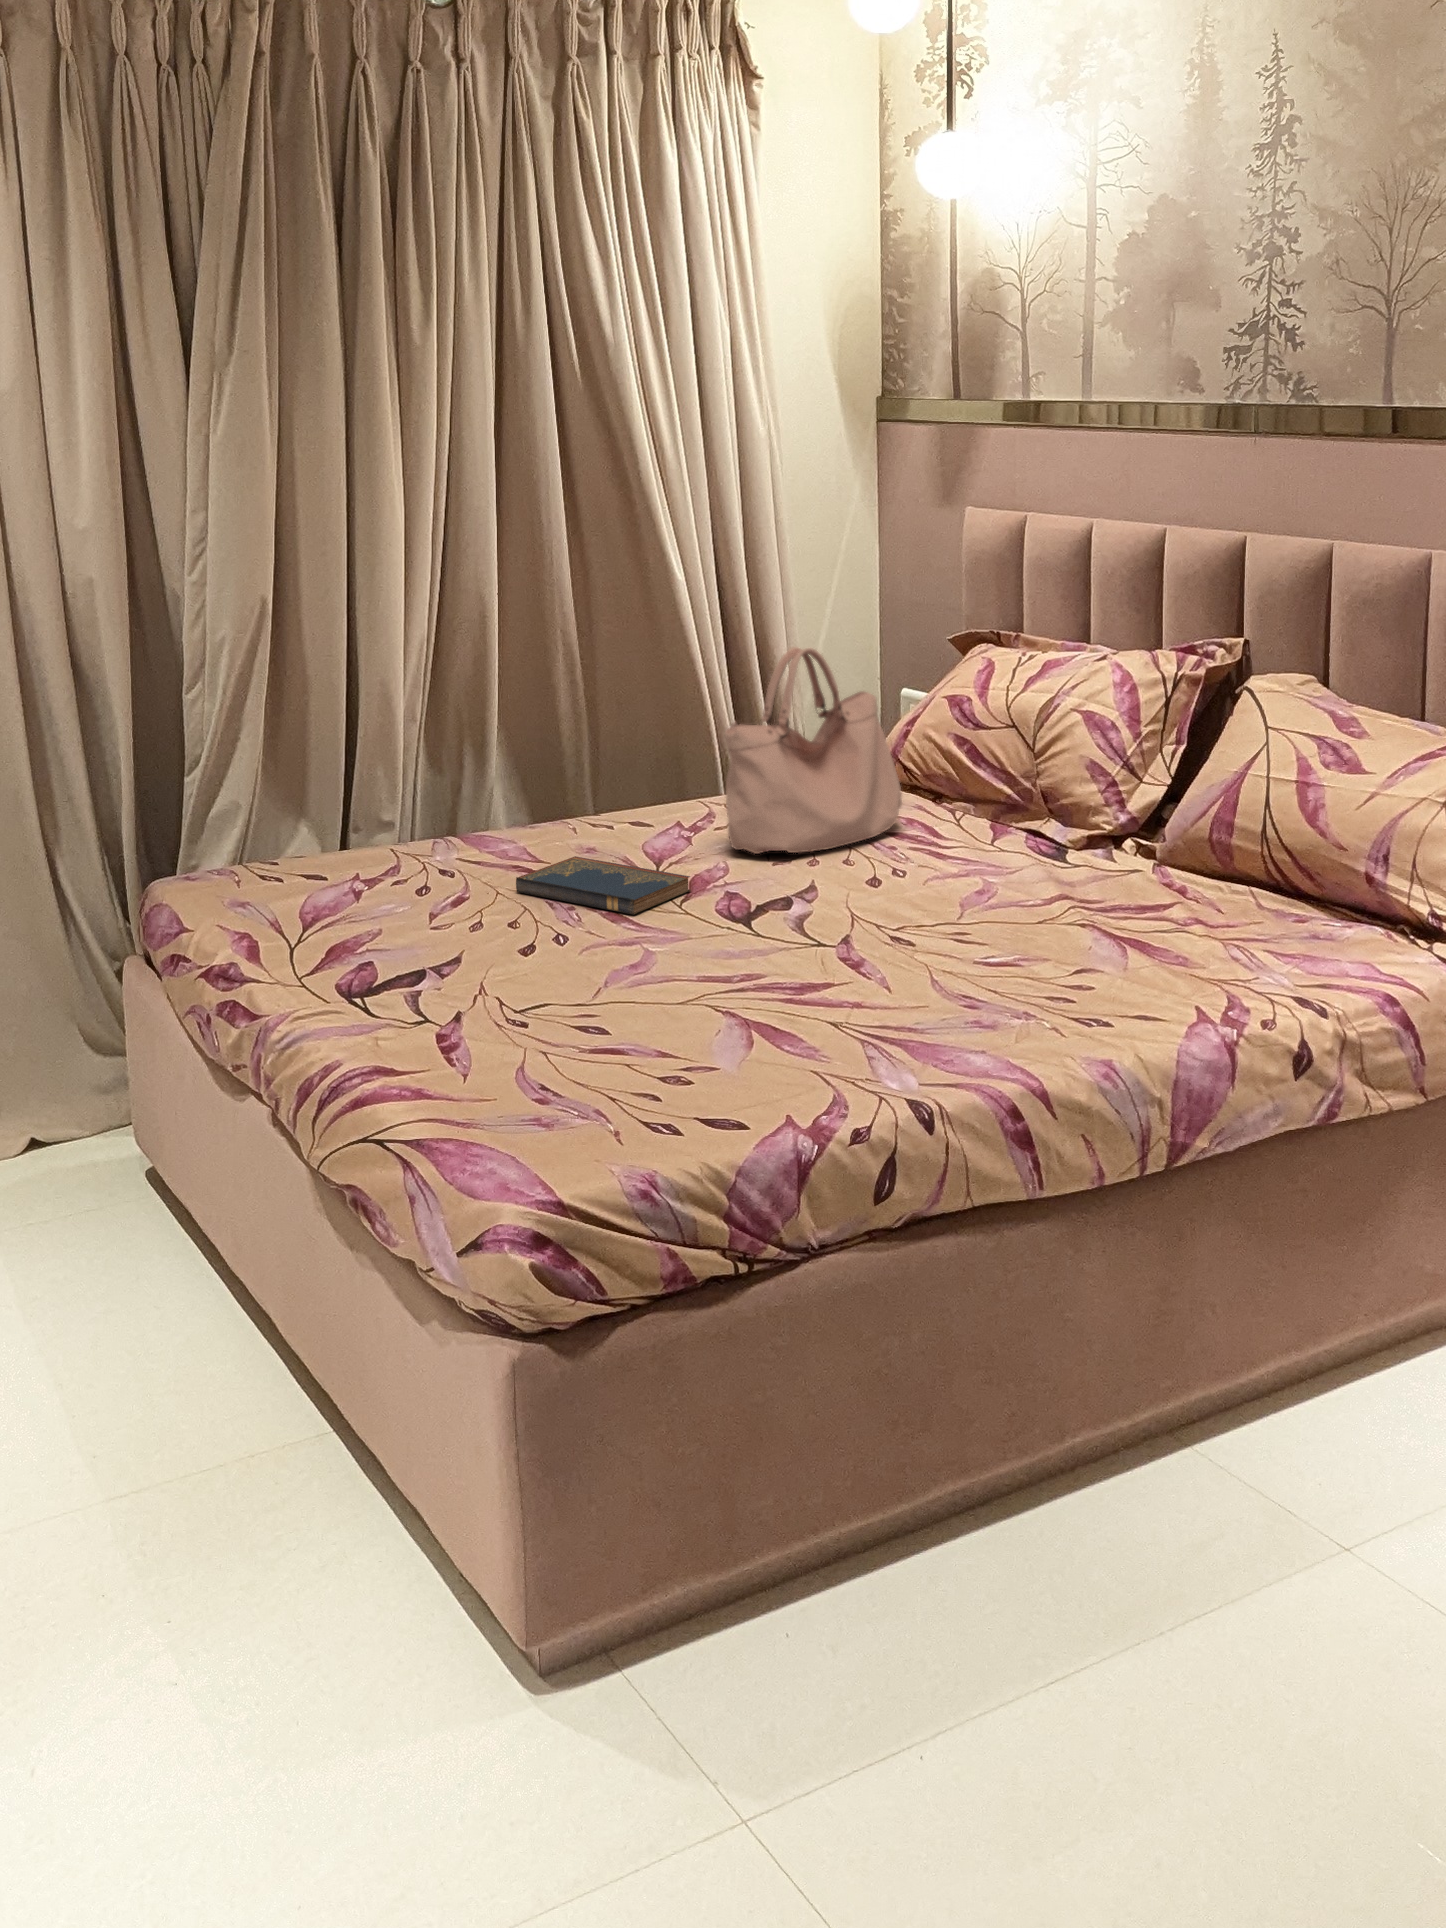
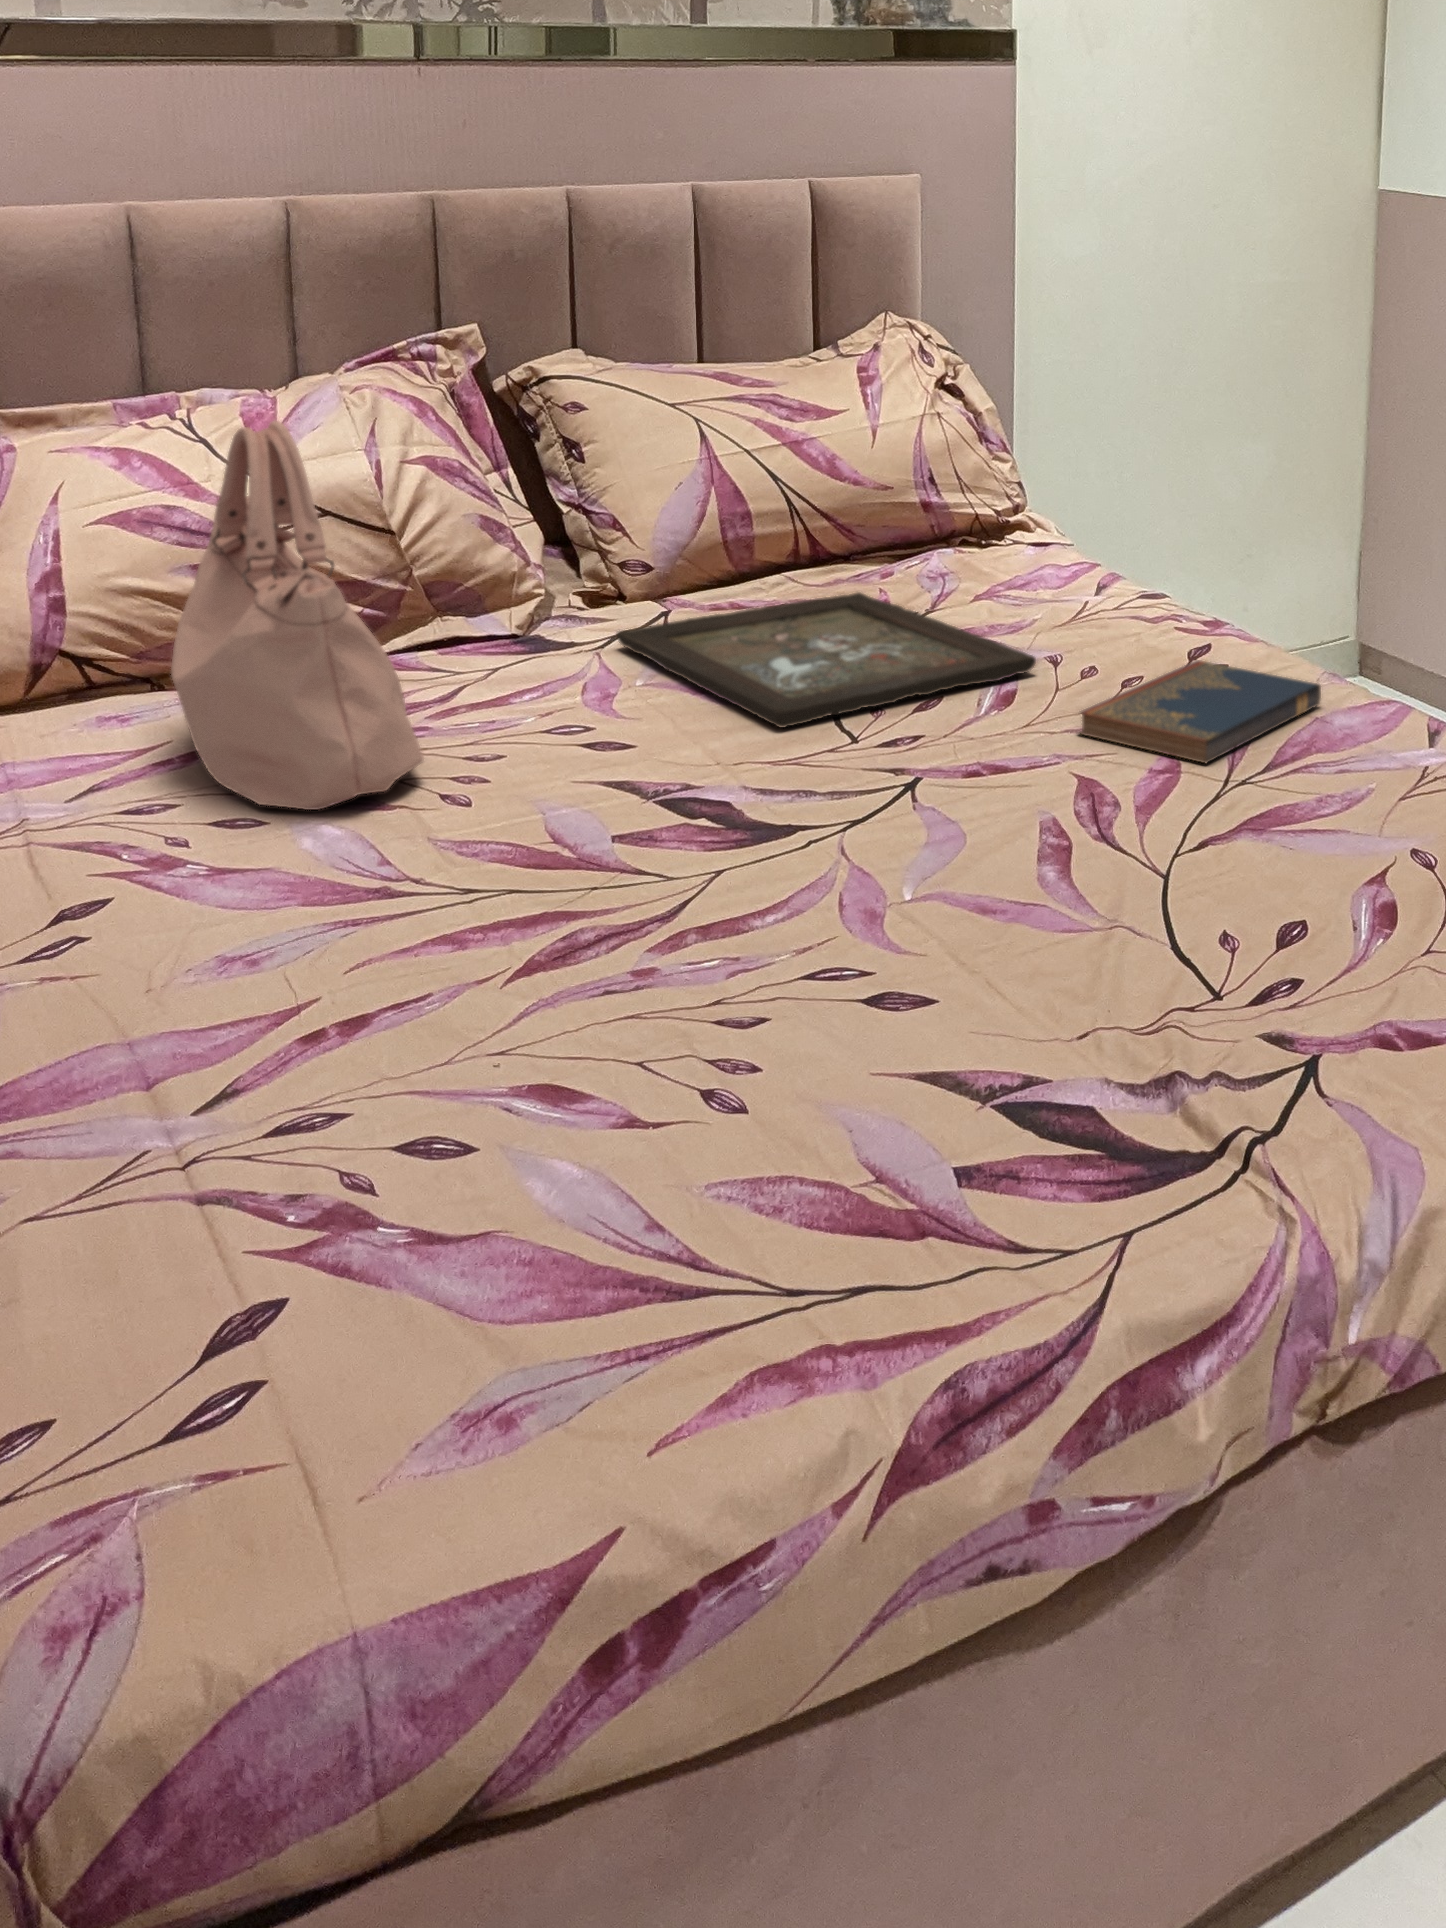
hardcover book: present [516,856,690,915] -> present [1080,660,1321,763]
tray: none [904,858,1252,965] -> present [617,592,1036,728]

